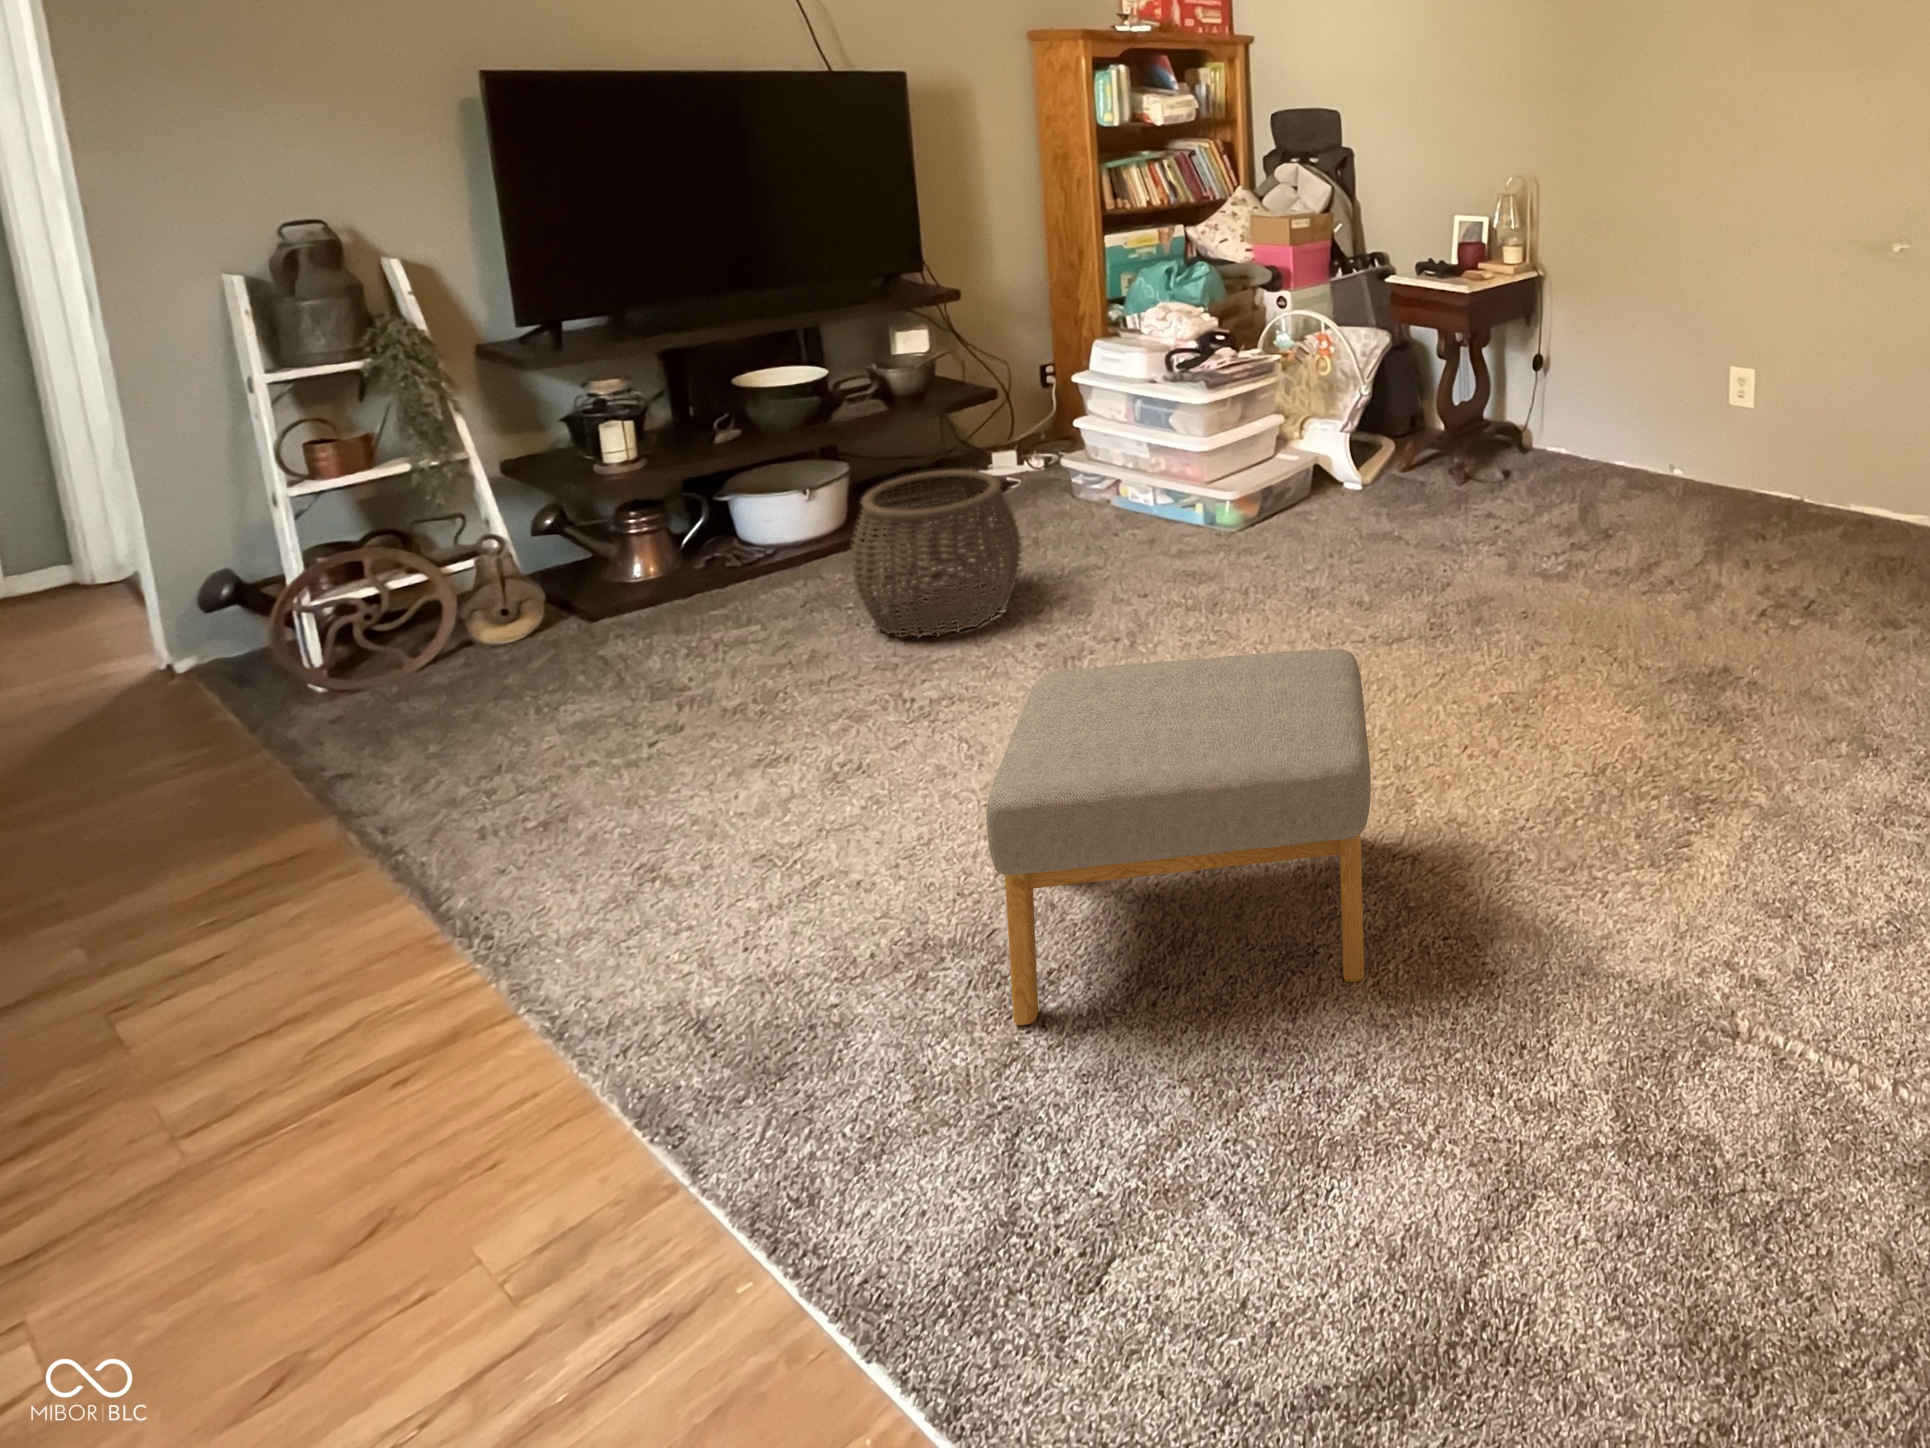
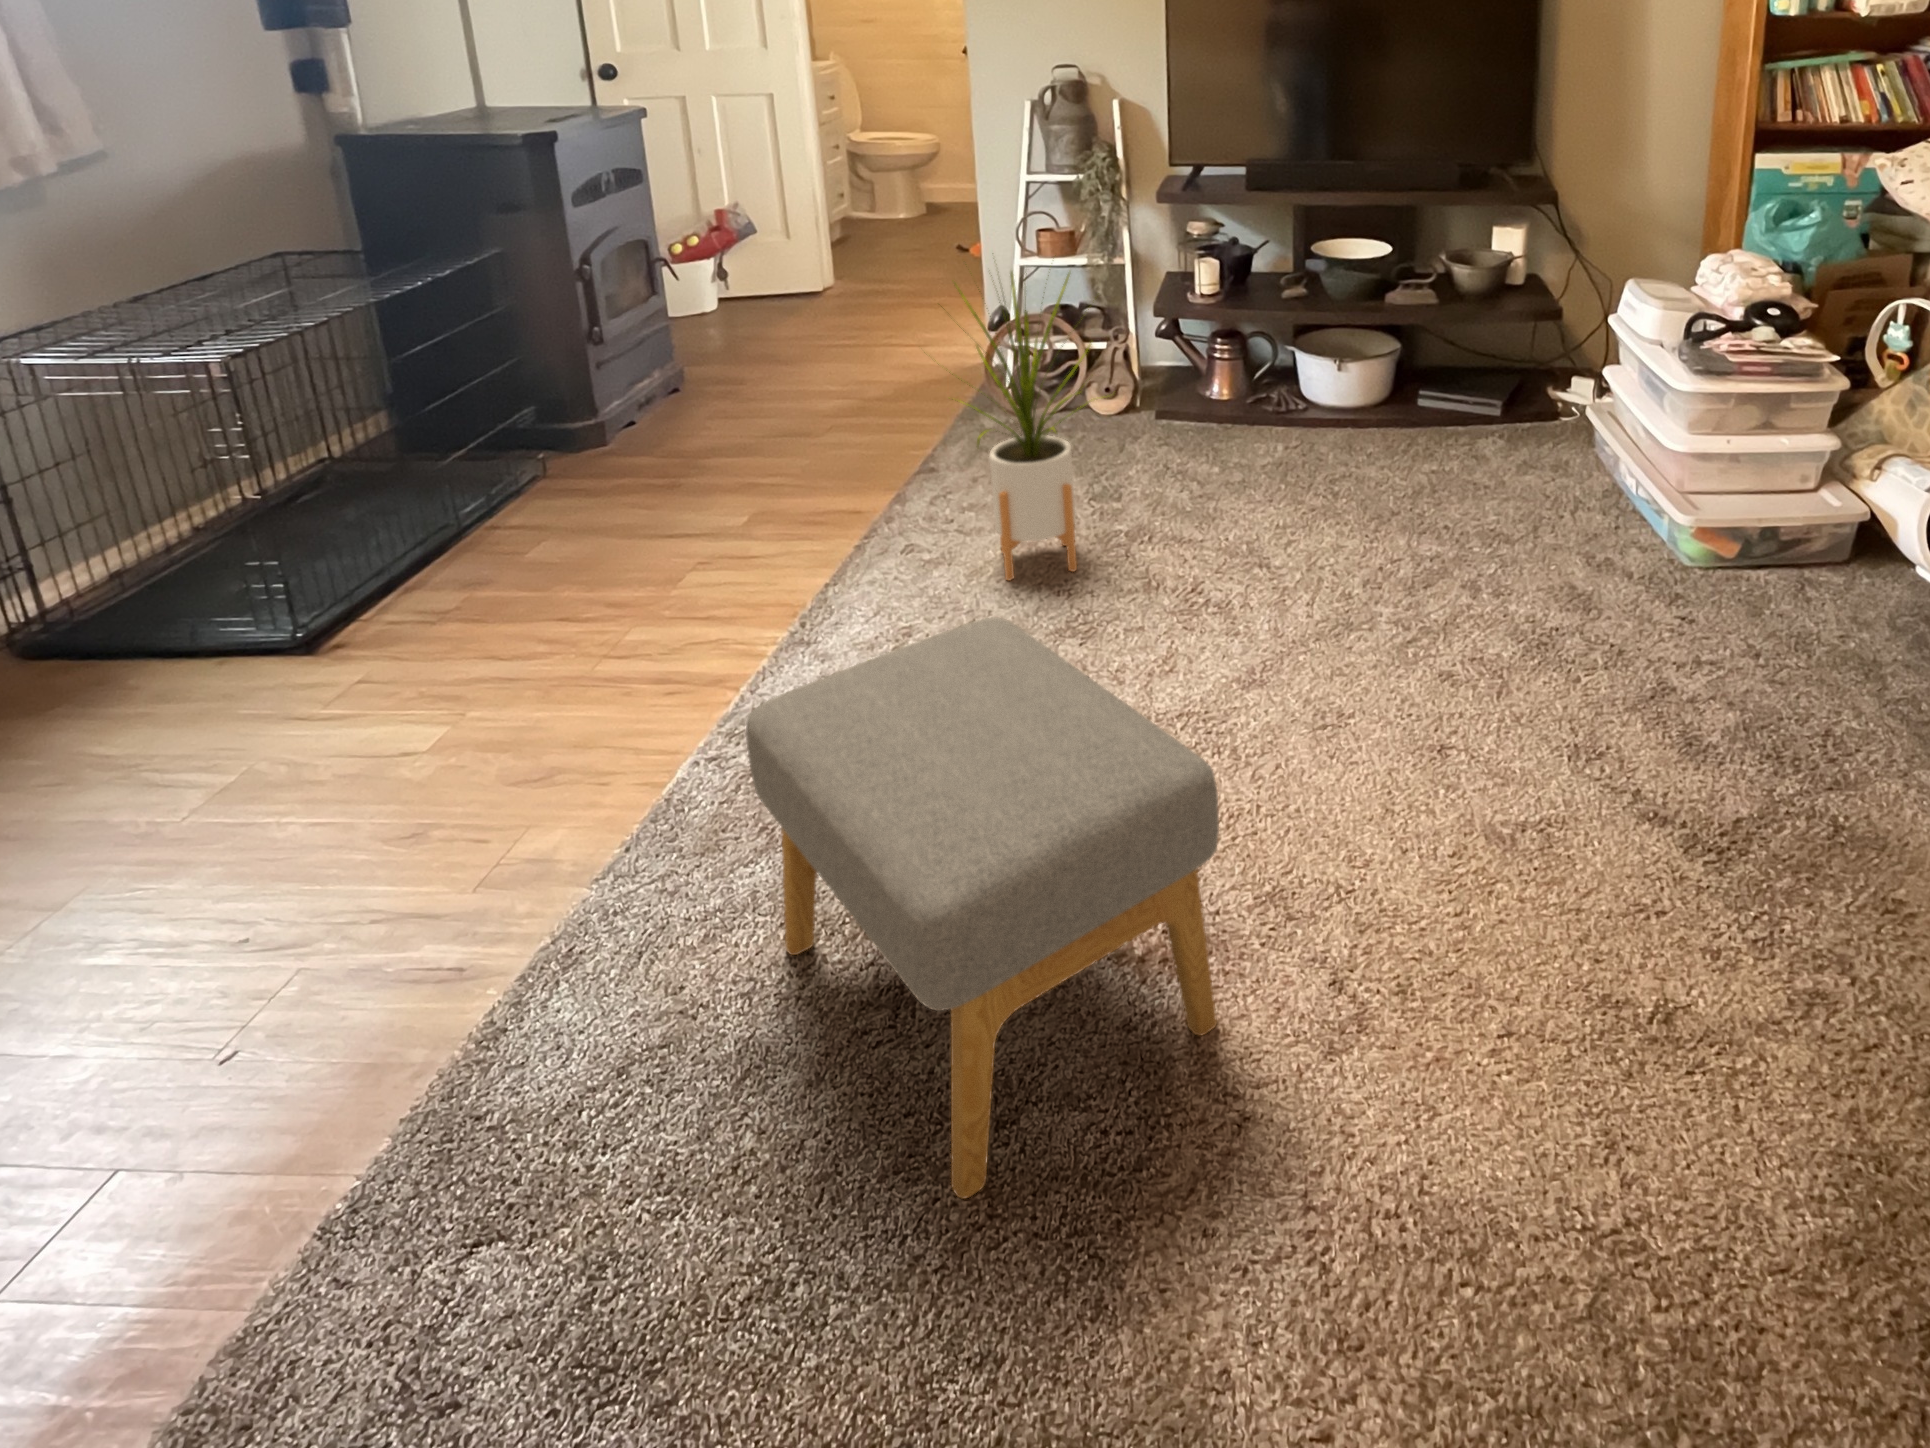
house plant: none [531,406,779,780] -> present [935,272,1092,580]
woven basket: present [851,469,1021,638] -> none [1241,377,1407,556]

